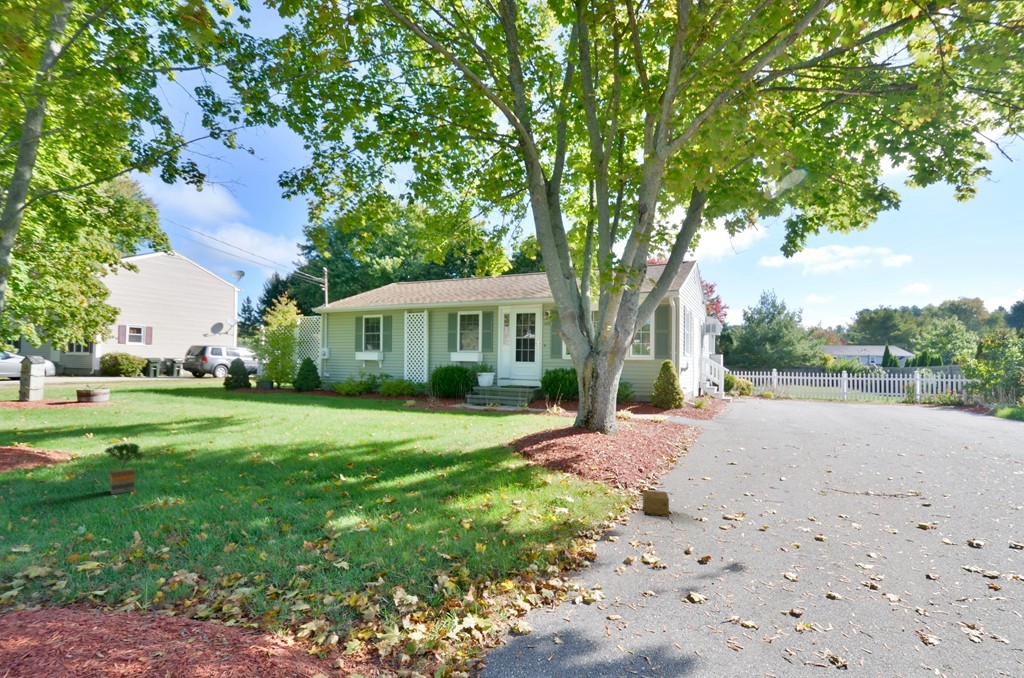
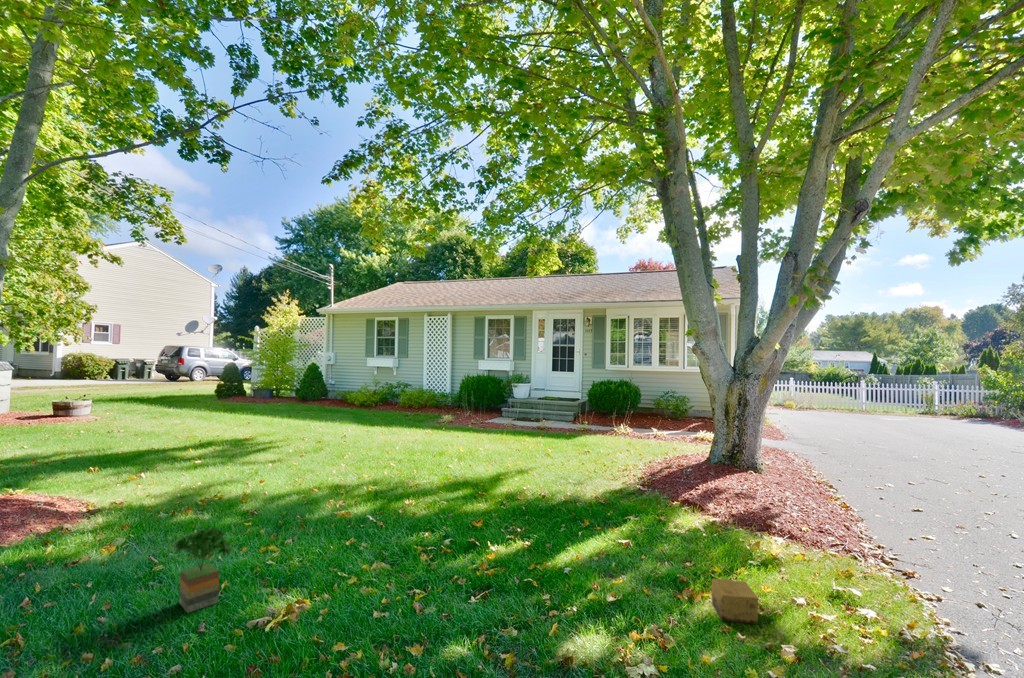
cardboard box: present [643,491,669,517] -> present [712,579,758,624]

